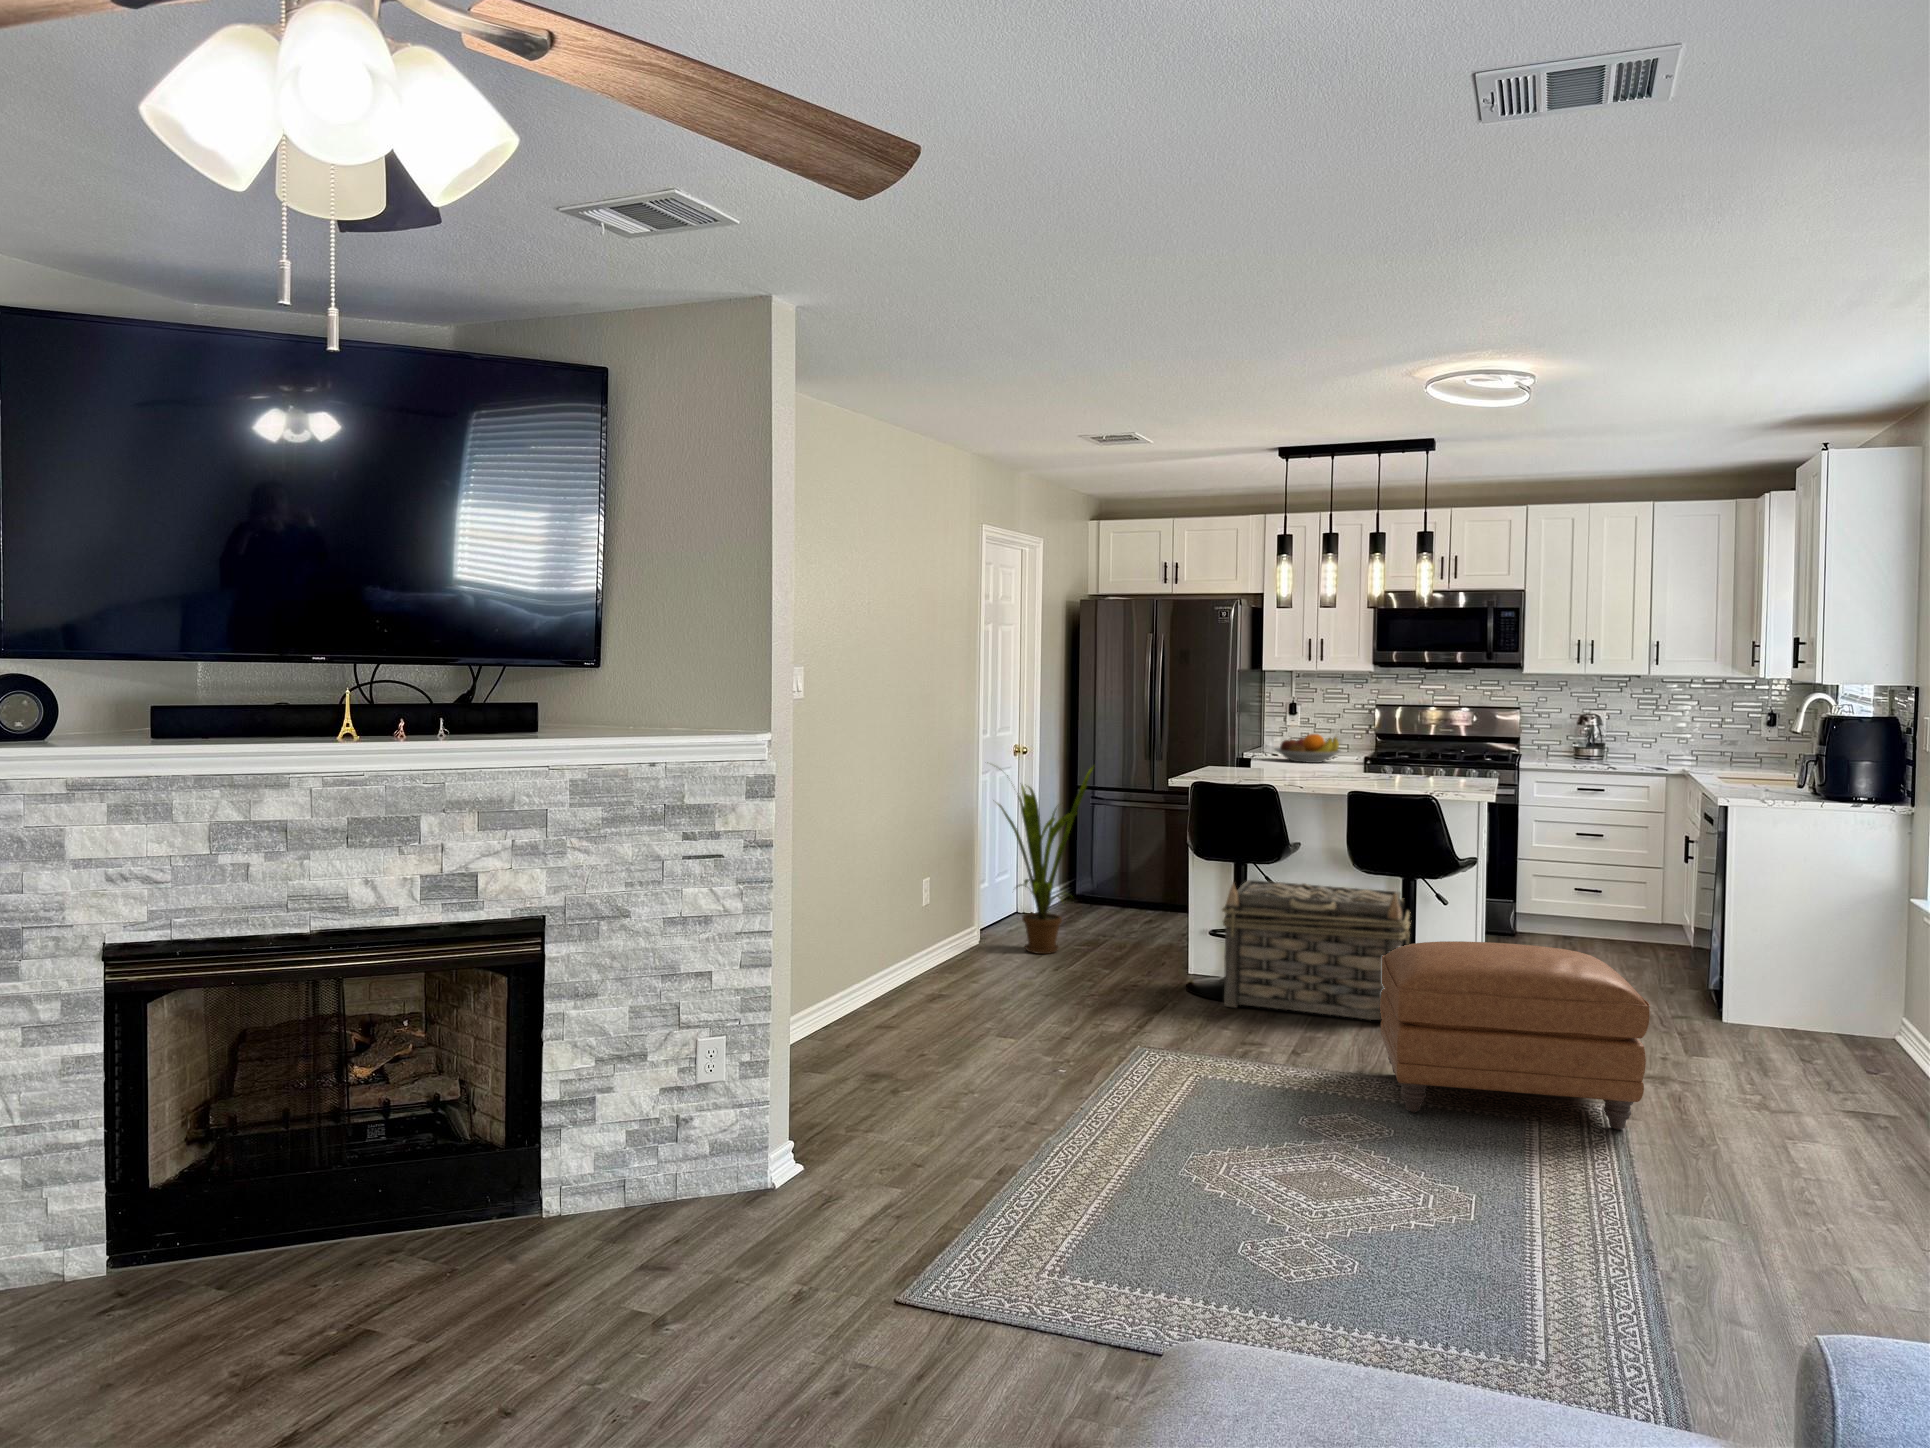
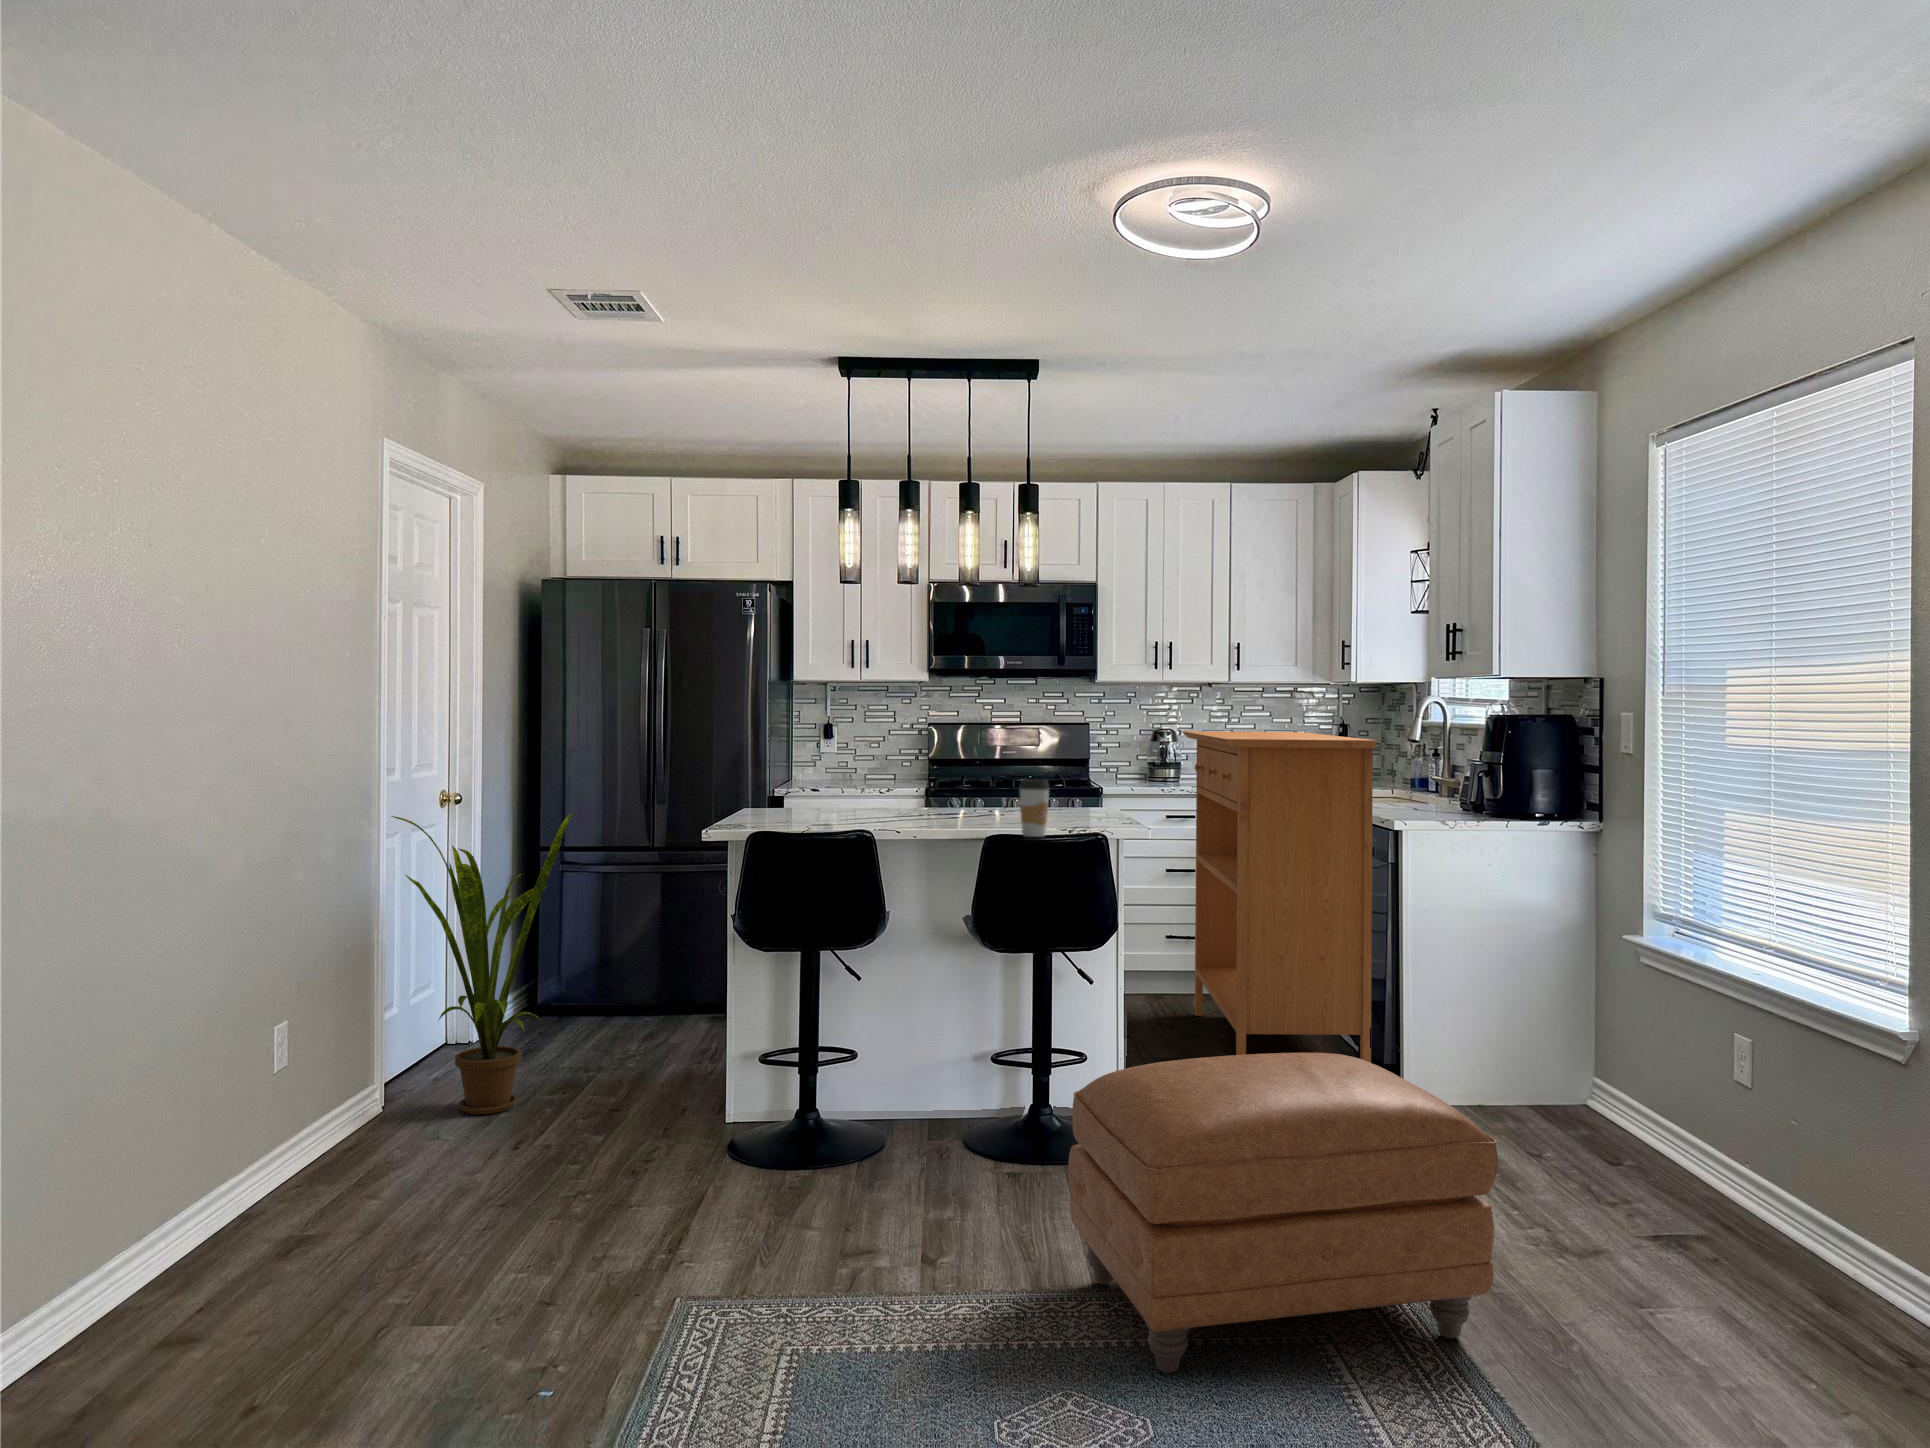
console table: none [1577,718,1712,1013] -> present [1182,731,1377,1063]
fruit bowl: present [1275,734,1340,763] -> none [809,761,894,798]
coffee cup: none [1384,756,1407,796] -> present [1019,779,1049,837]
basket: present [1222,880,1411,1020] -> none [790,971,1062,1180]

